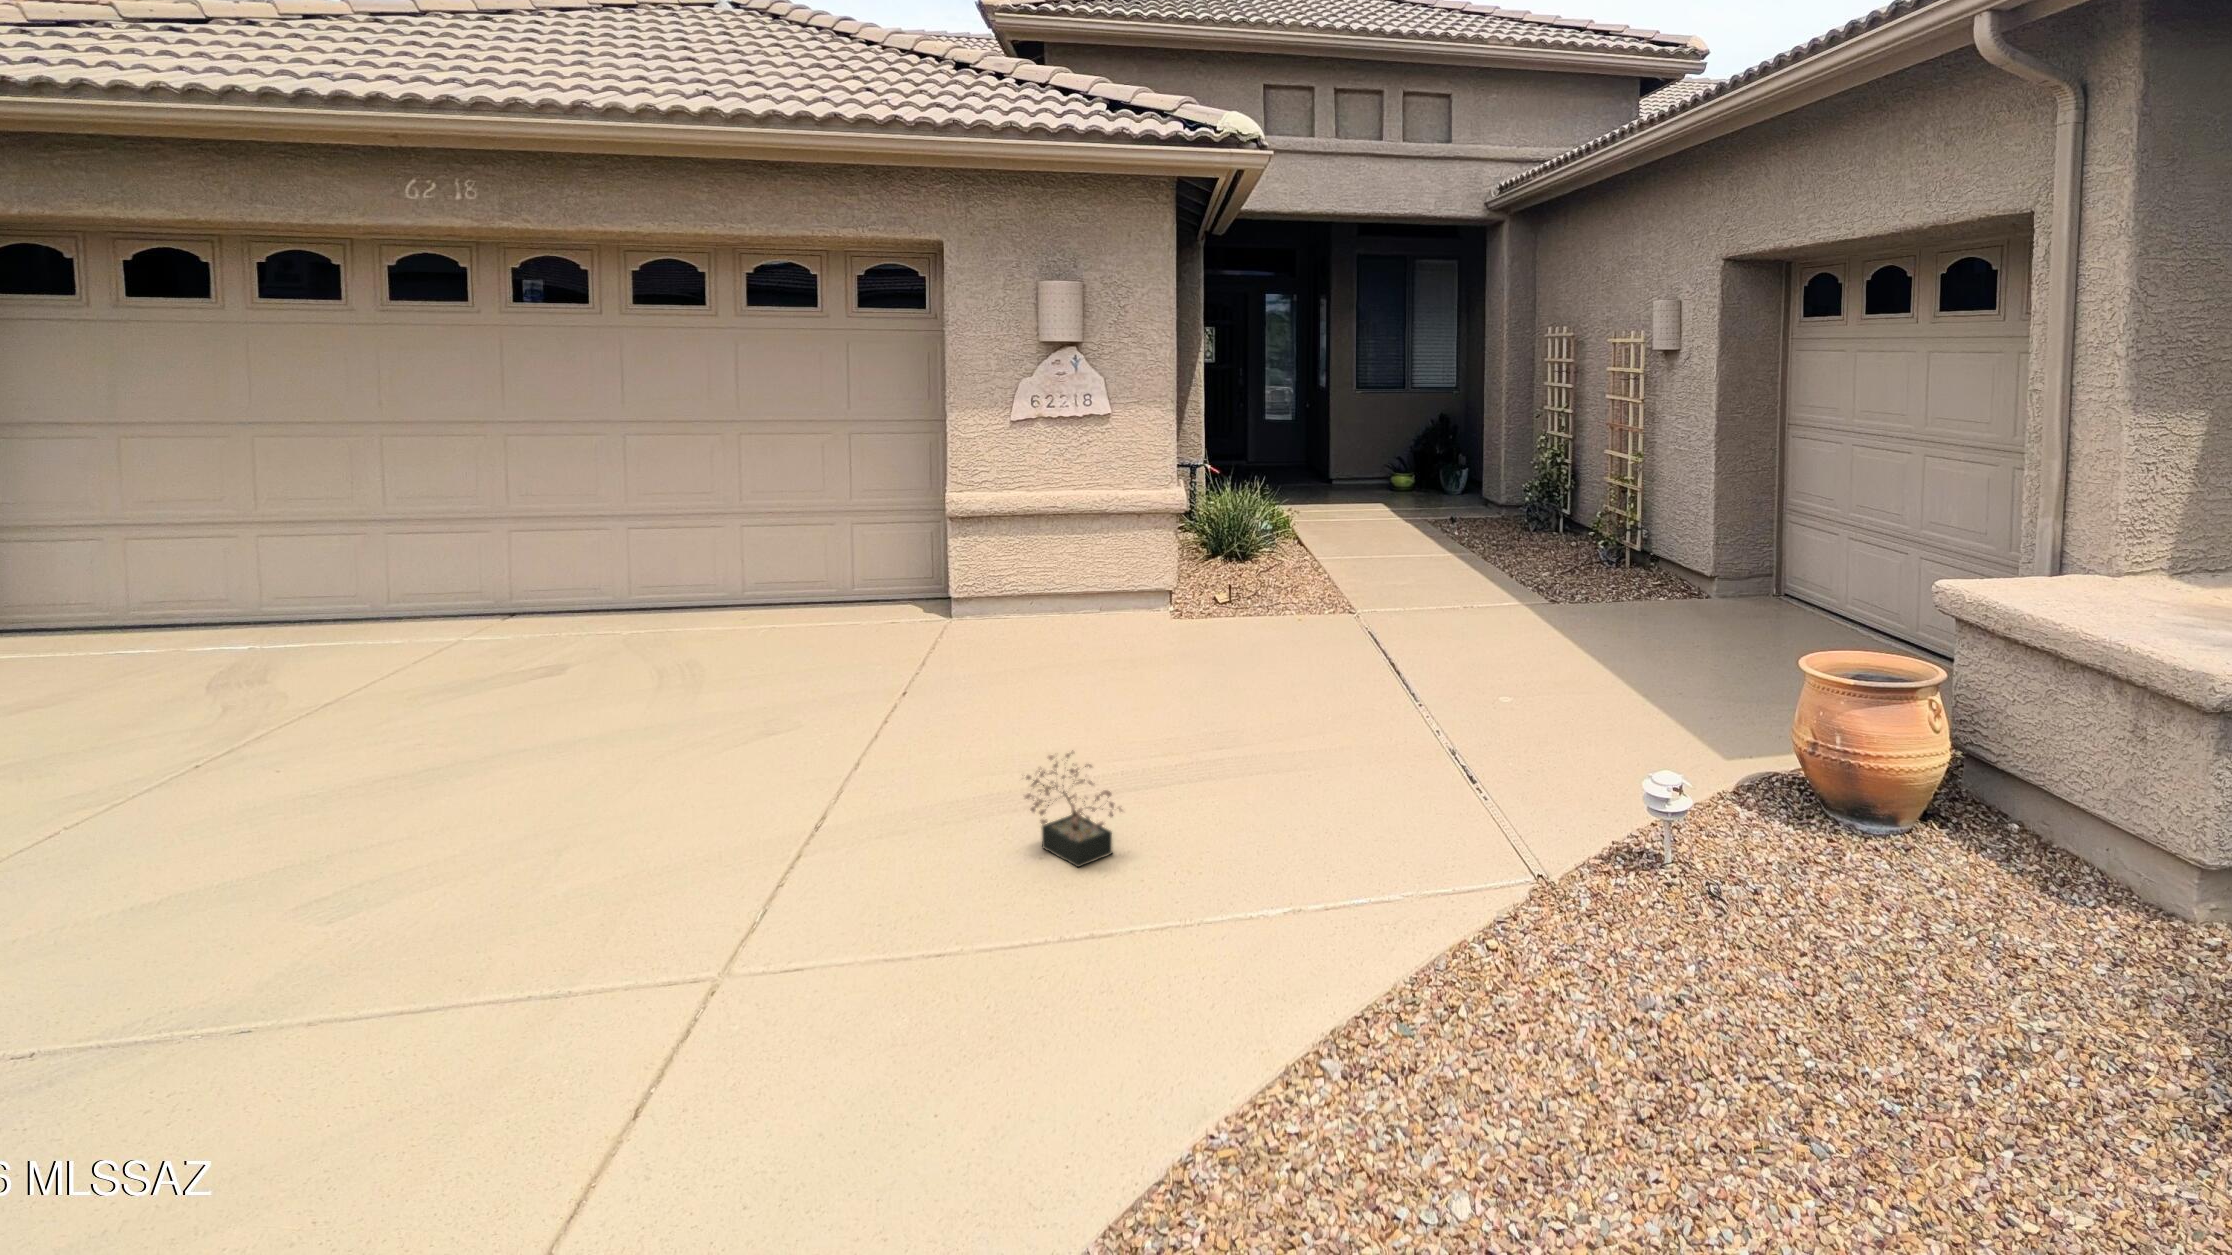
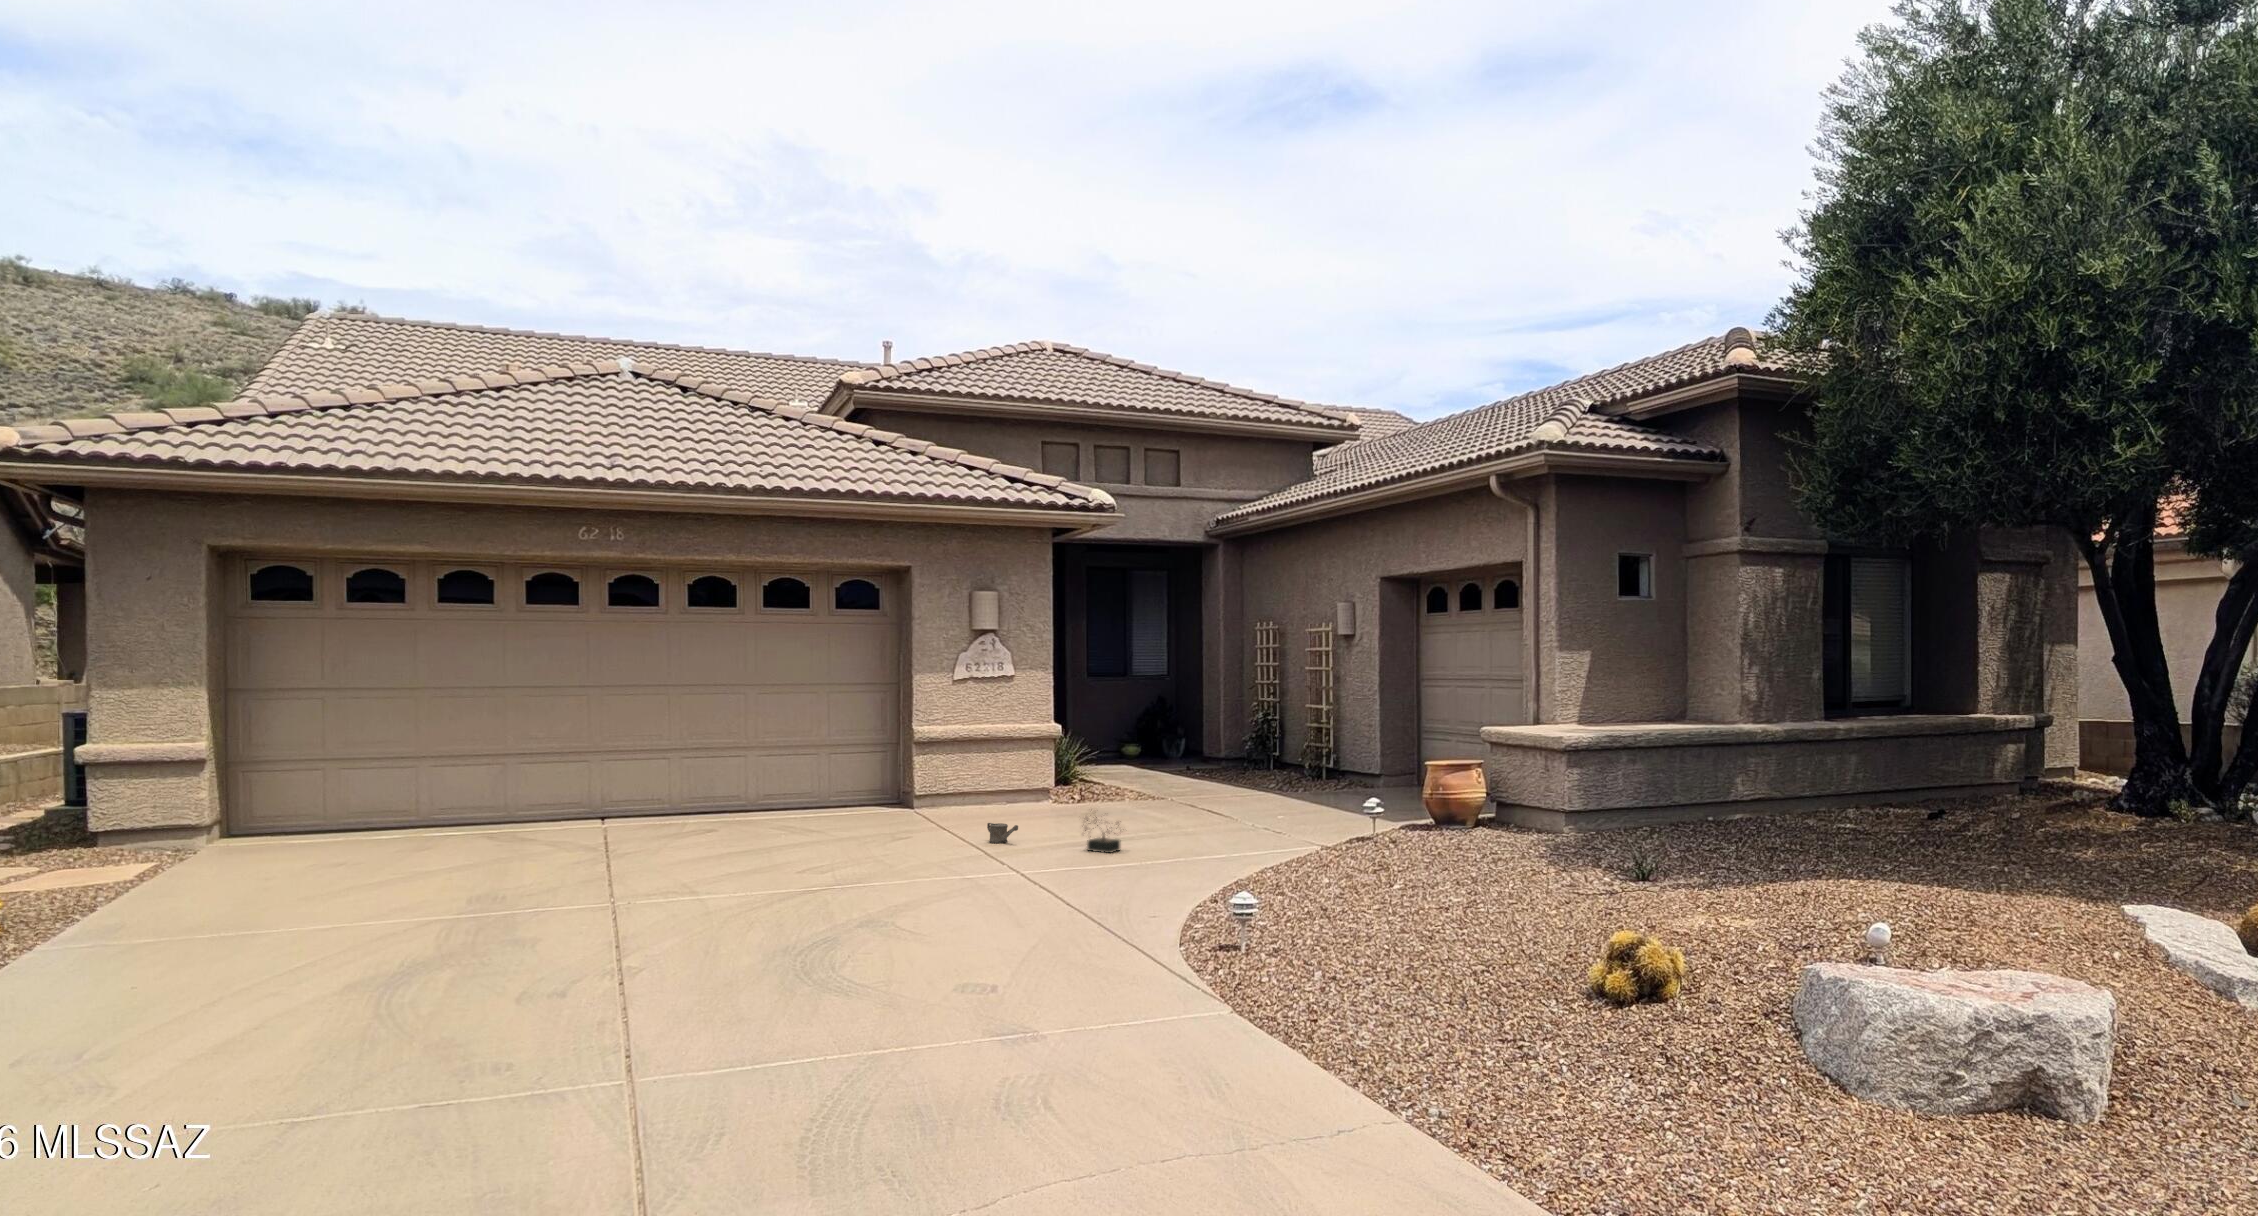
watering can: none [889,738,931,789] -> present [987,823,1018,843]

